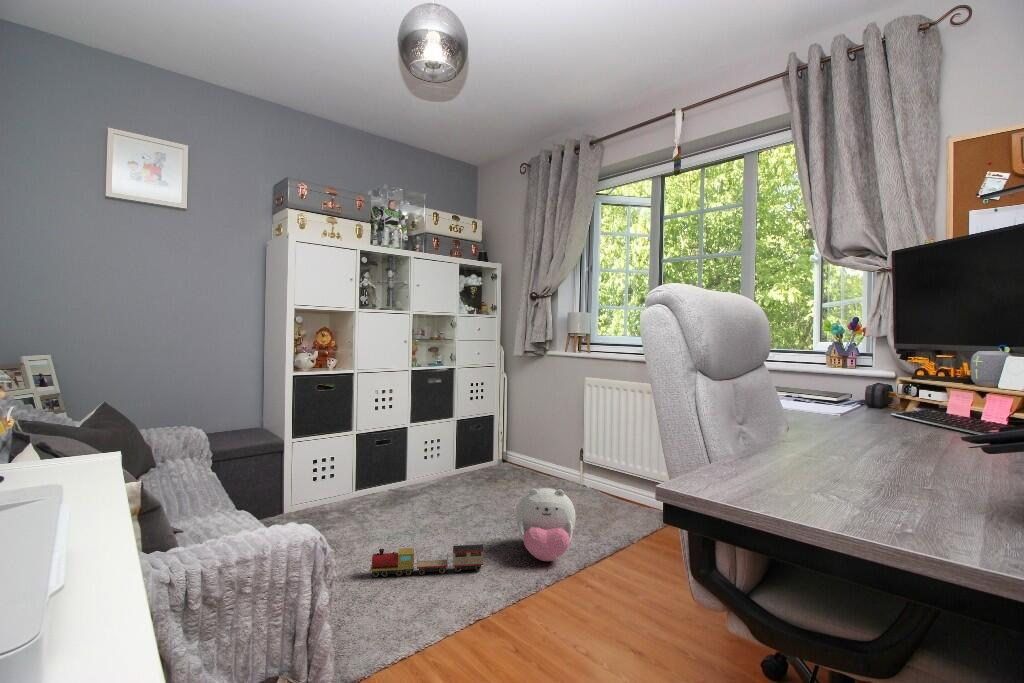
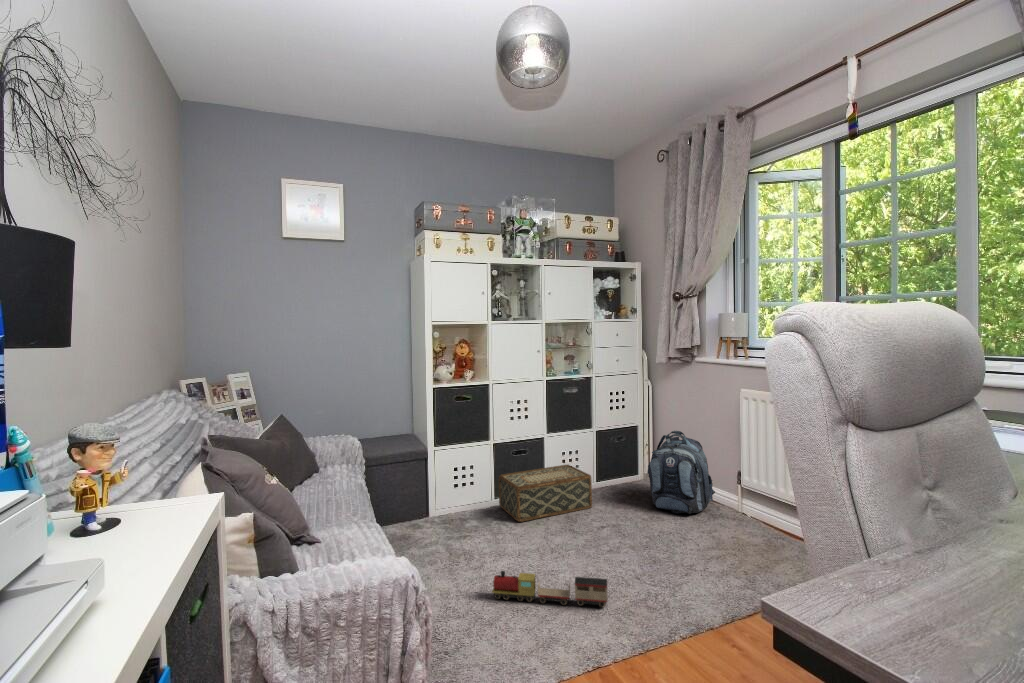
backpack: none [506,416,562,490] -> present [647,431,715,514]
woven basket: none [362,452,455,508] -> present [499,465,592,522]
plush toy: present [516,488,576,561] -> none [648,522,719,608]

